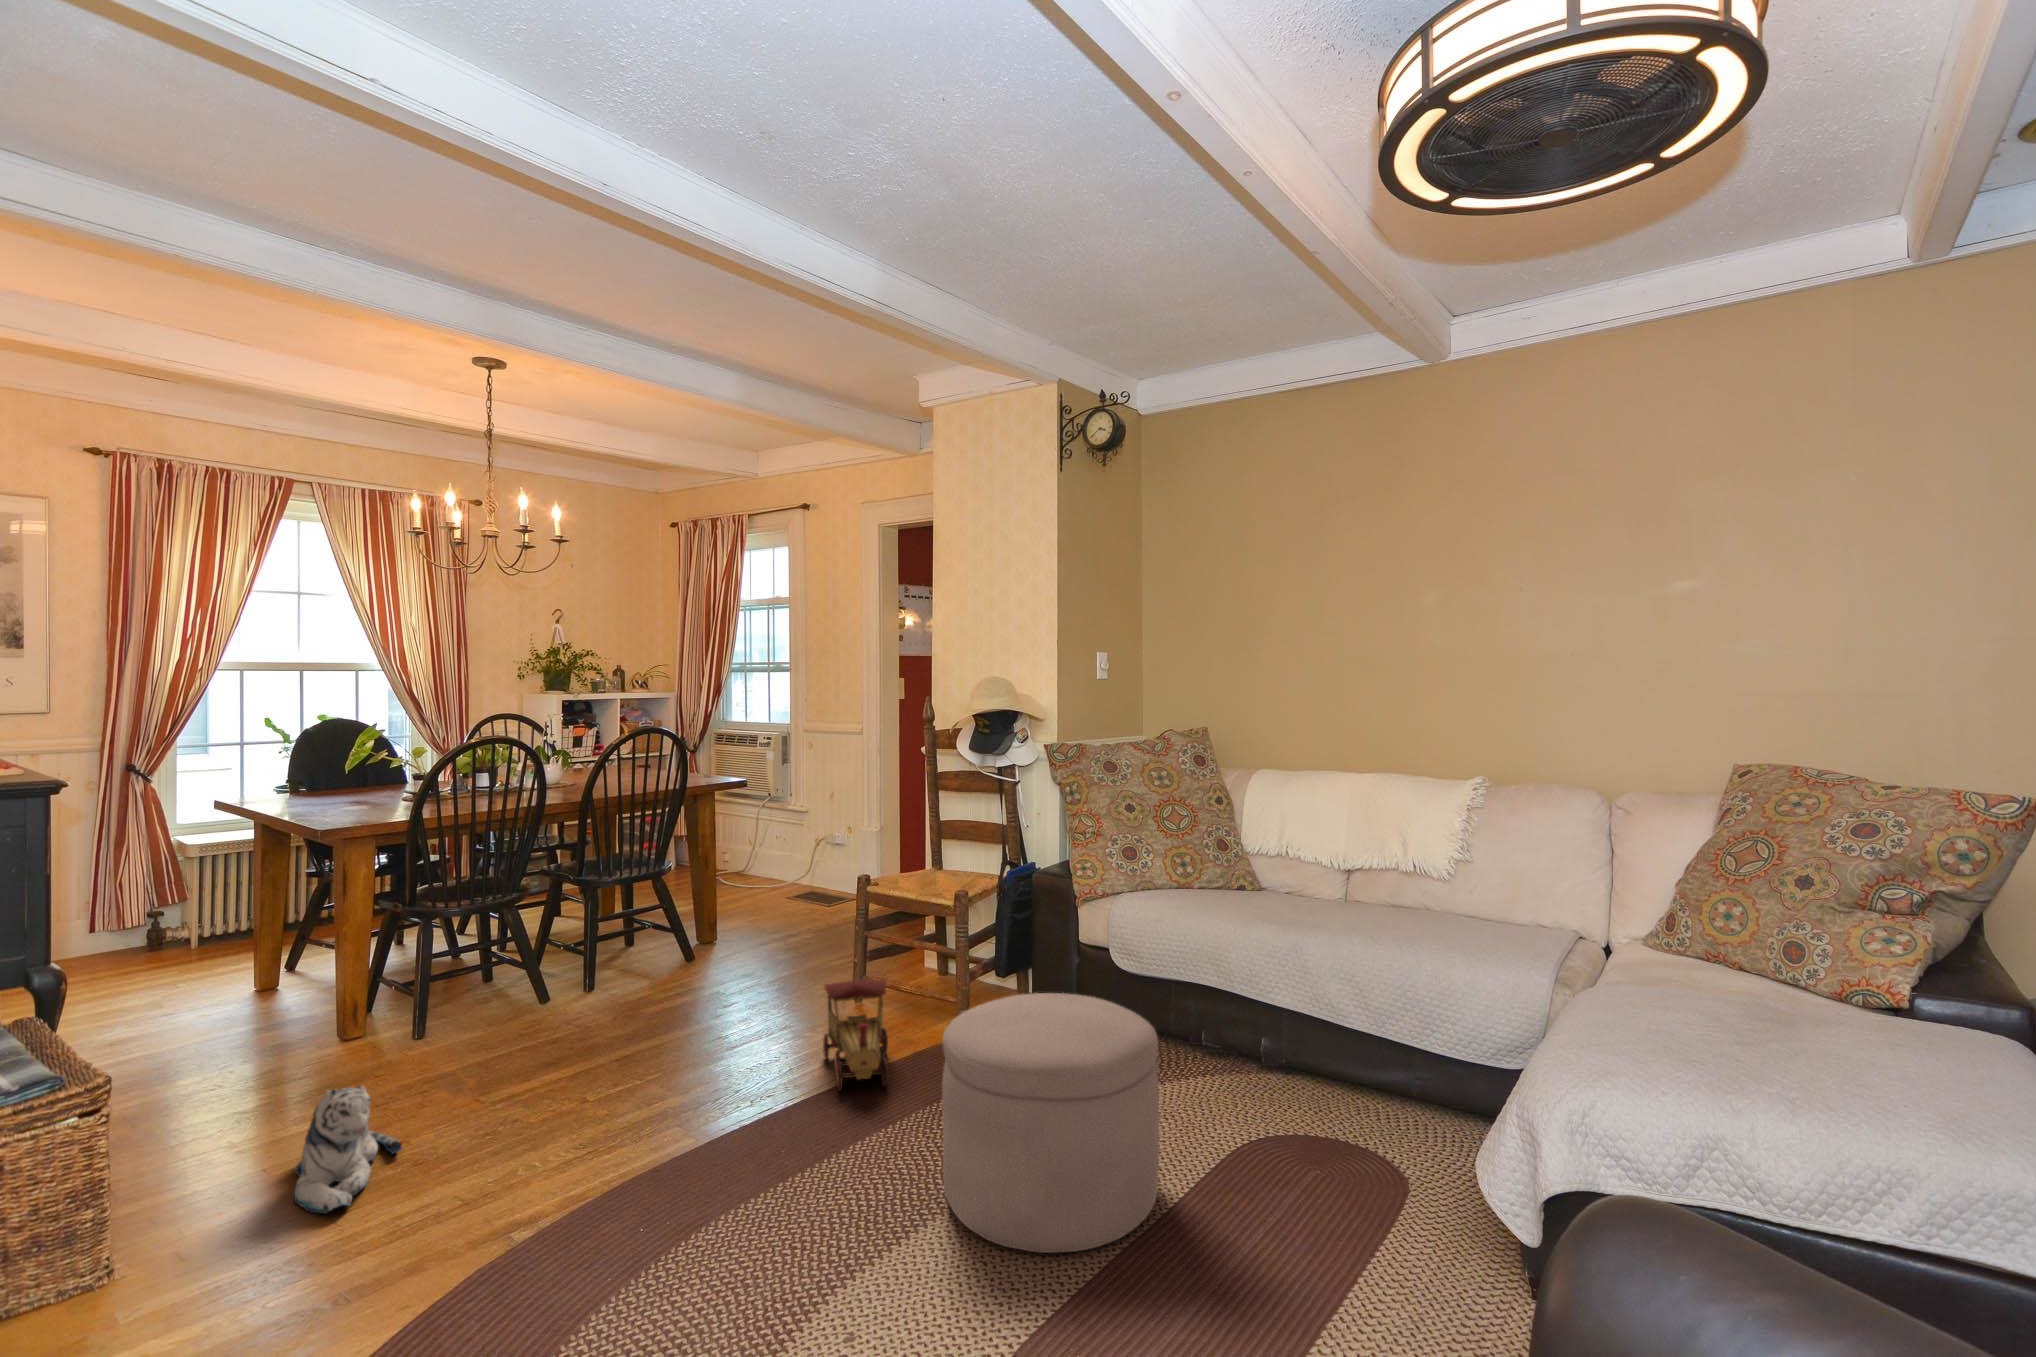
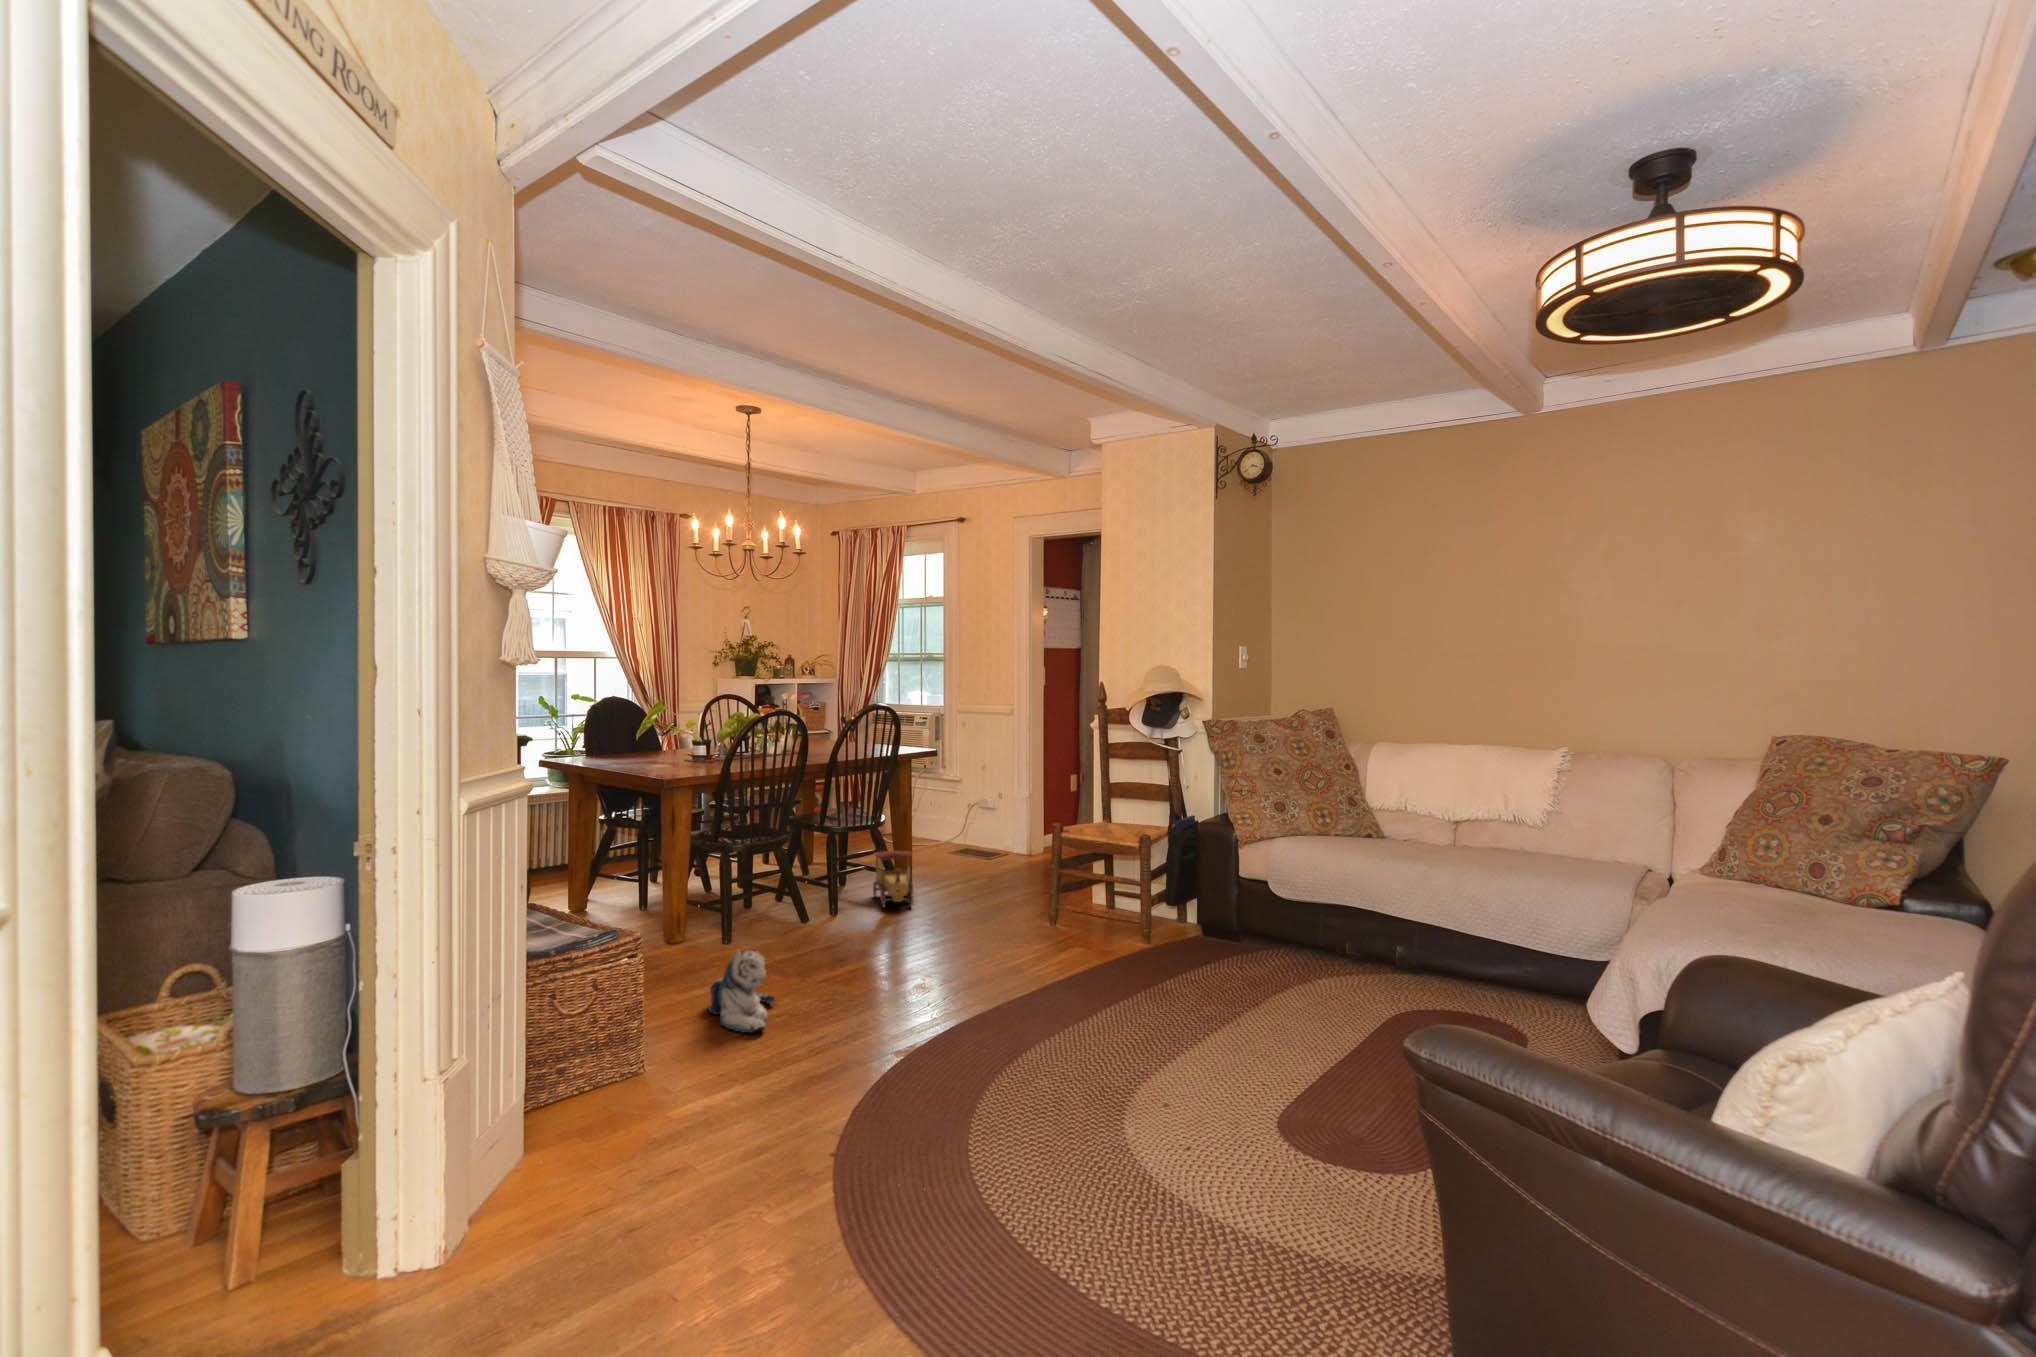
toy train: present [823,980,888,1090] -> present [873,851,913,907]
ottoman: present [942,993,1159,1253] -> none [1183,896,1343,1062]

